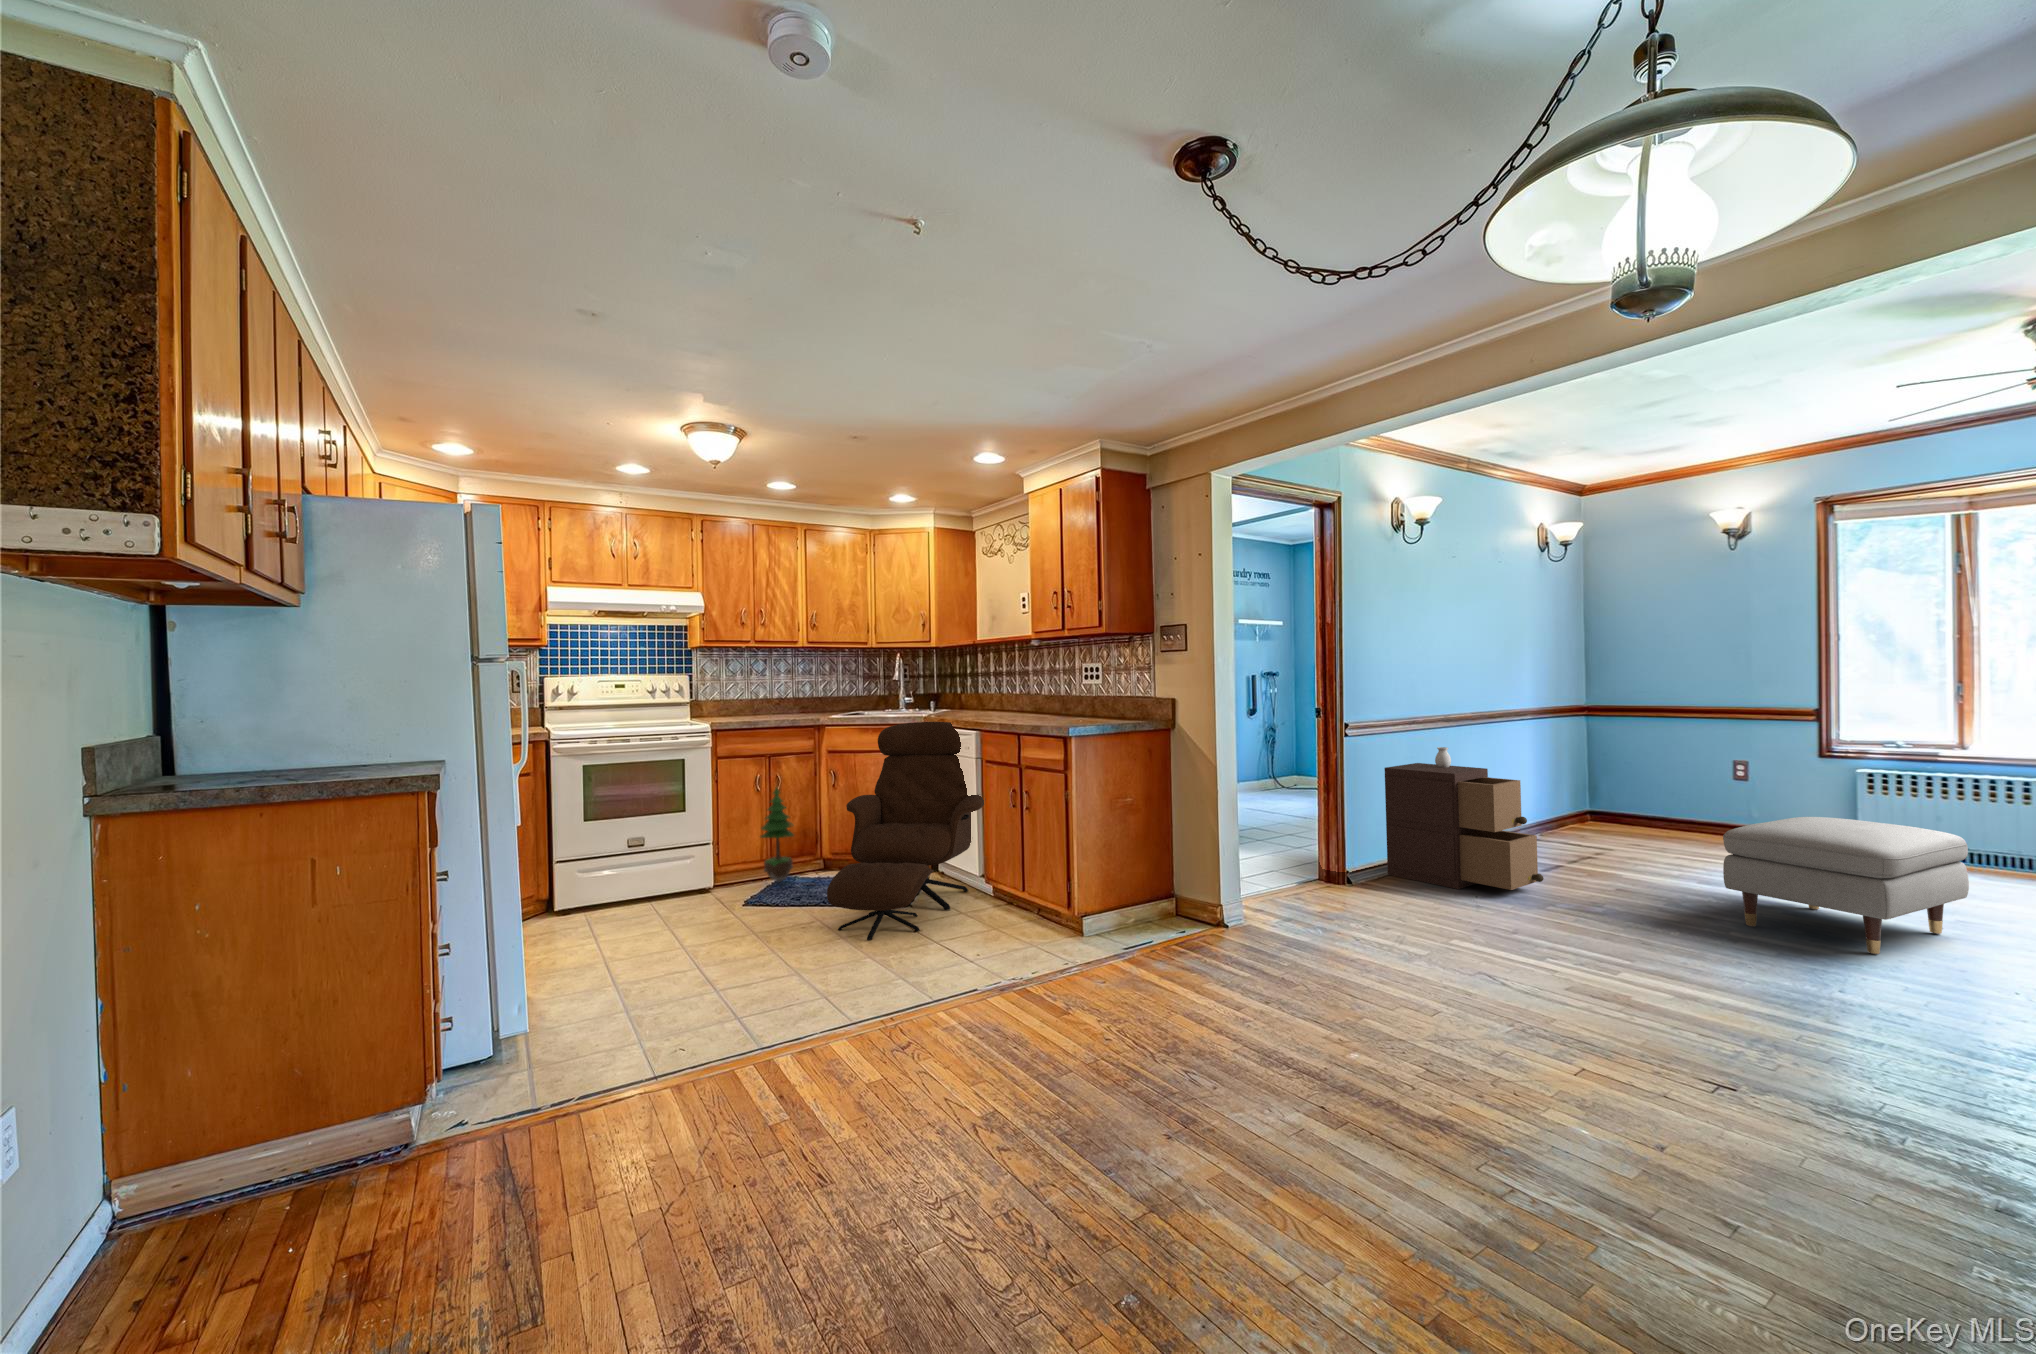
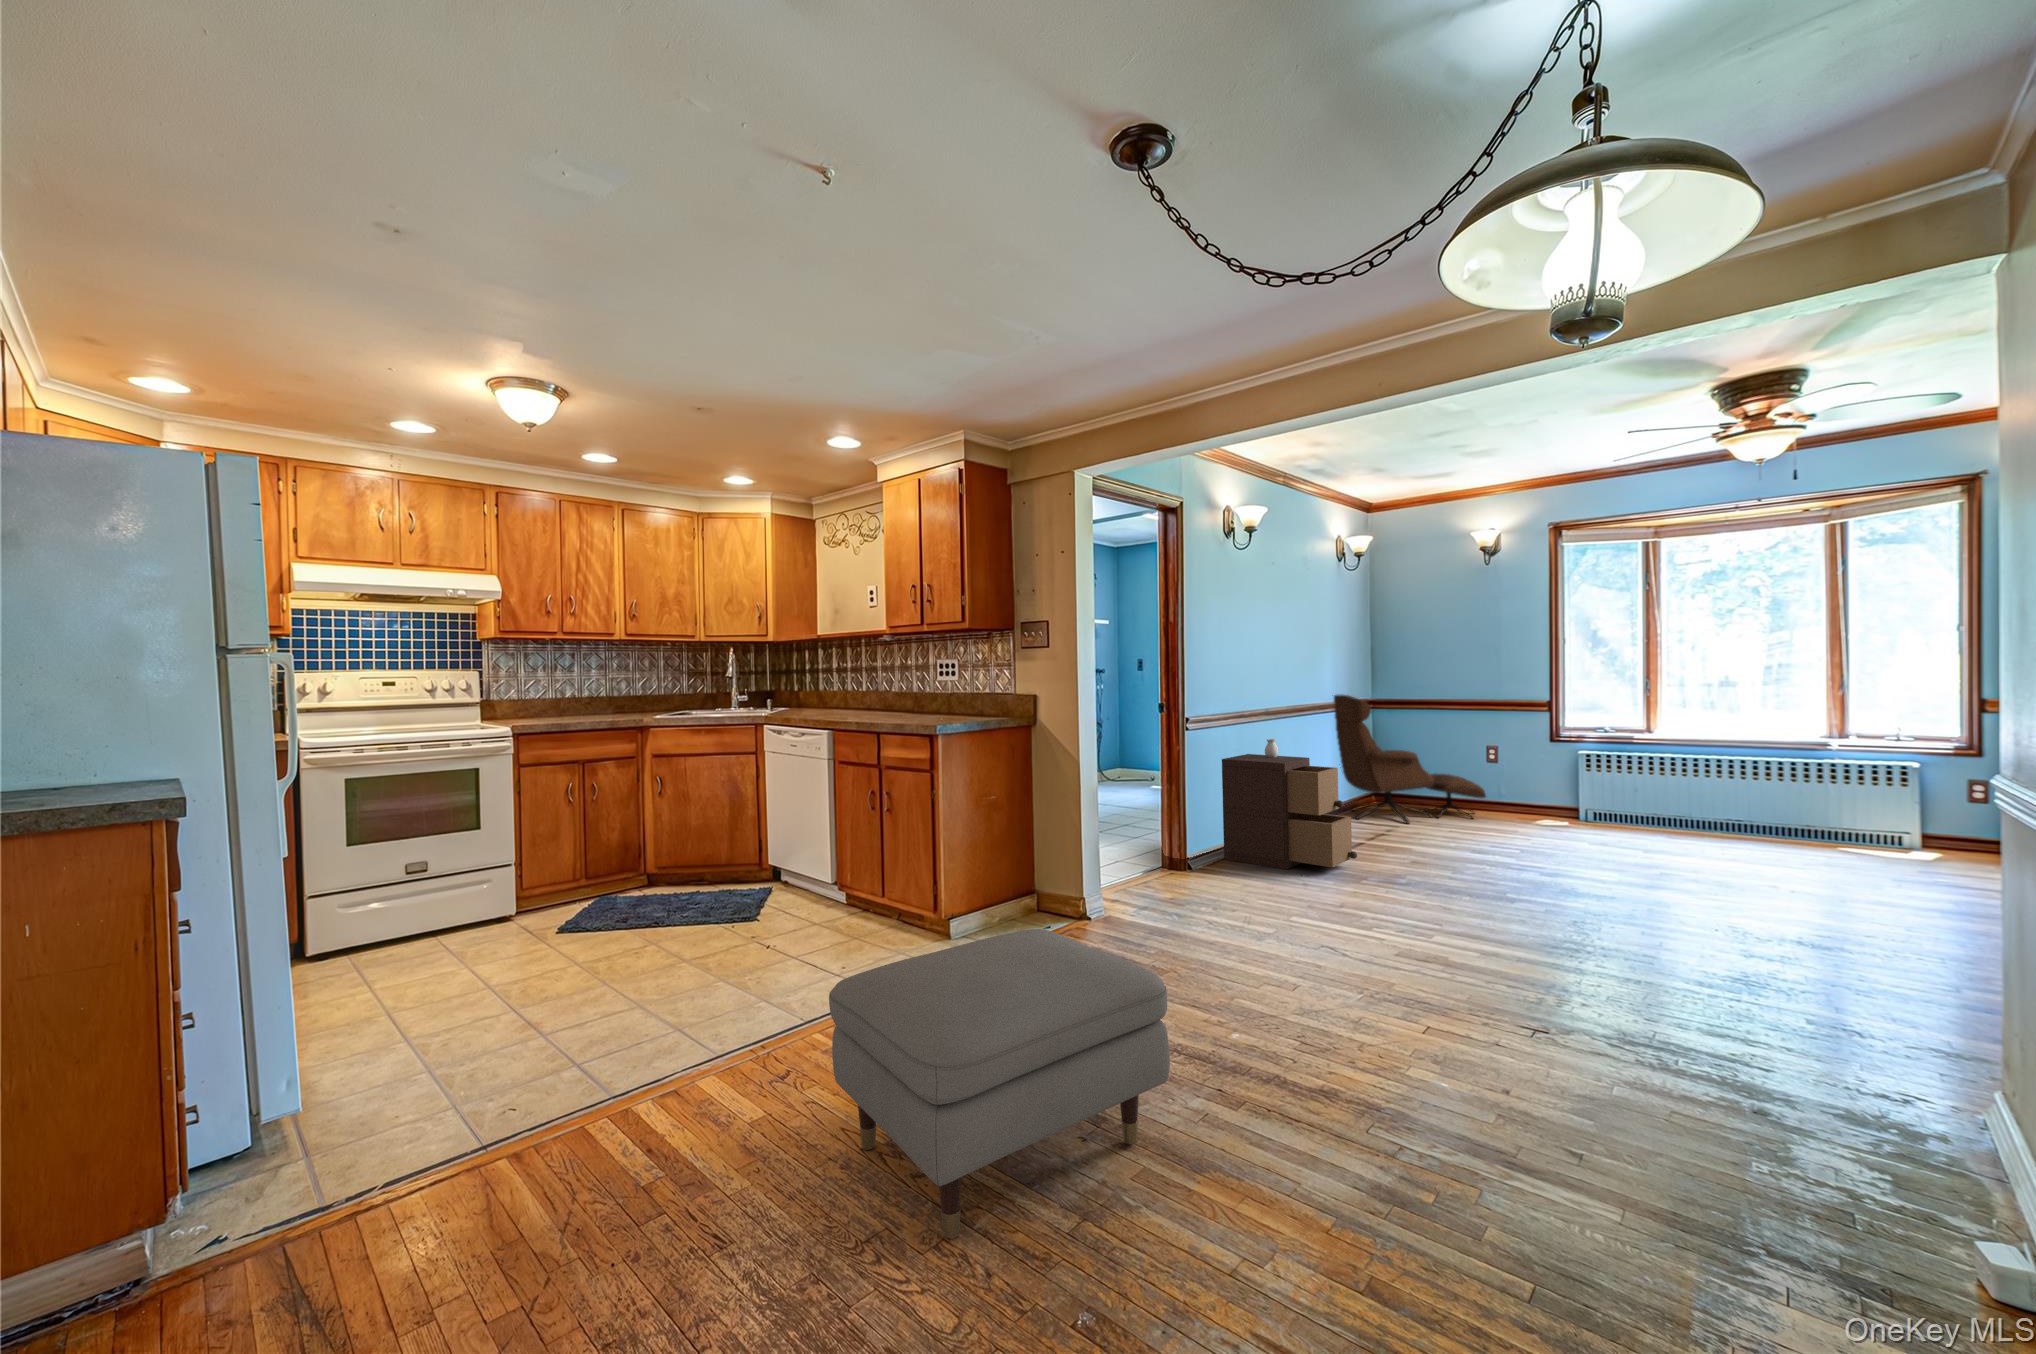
lounge chair: present [827,722,984,941] -> present [1334,694,1486,824]
potted tree: present [761,788,794,883] -> none [572,795,616,905]
ottoman: present [1723,817,1969,954] -> present [829,929,1170,1239]

